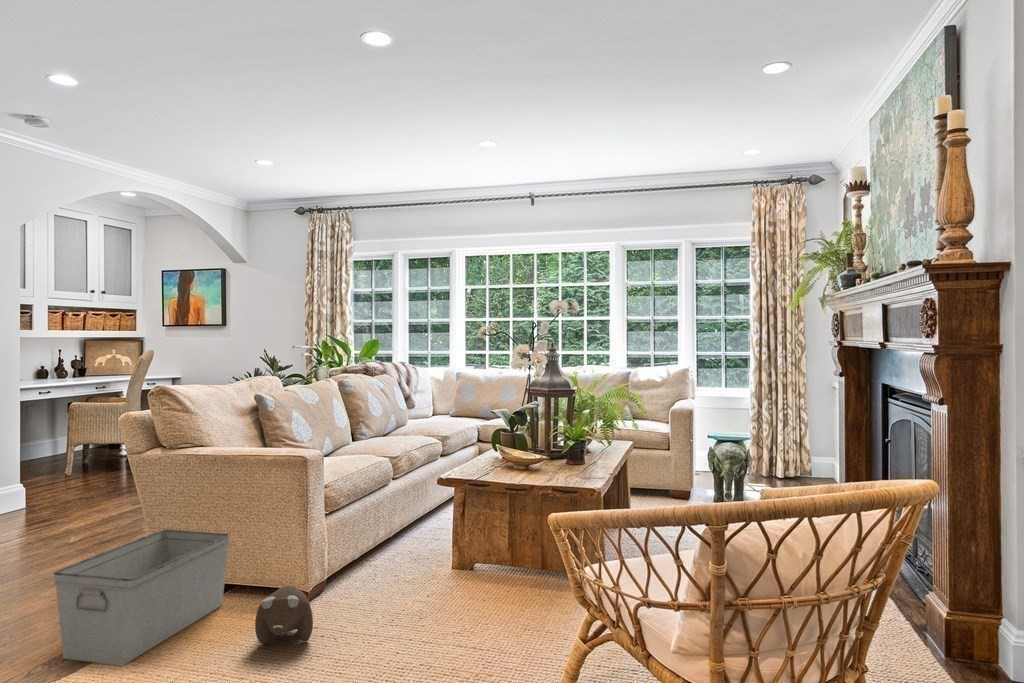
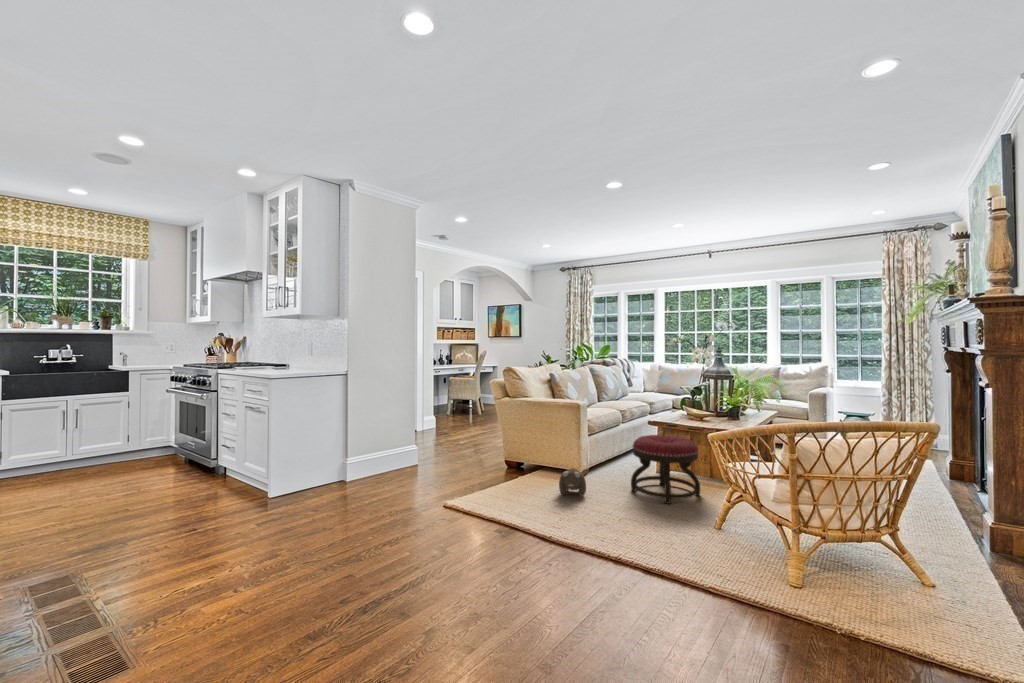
ottoman: none [403,499,525,633] -> present [631,435,700,504]
storage bin: present [54,530,230,666] -> none [474,438,543,494]

